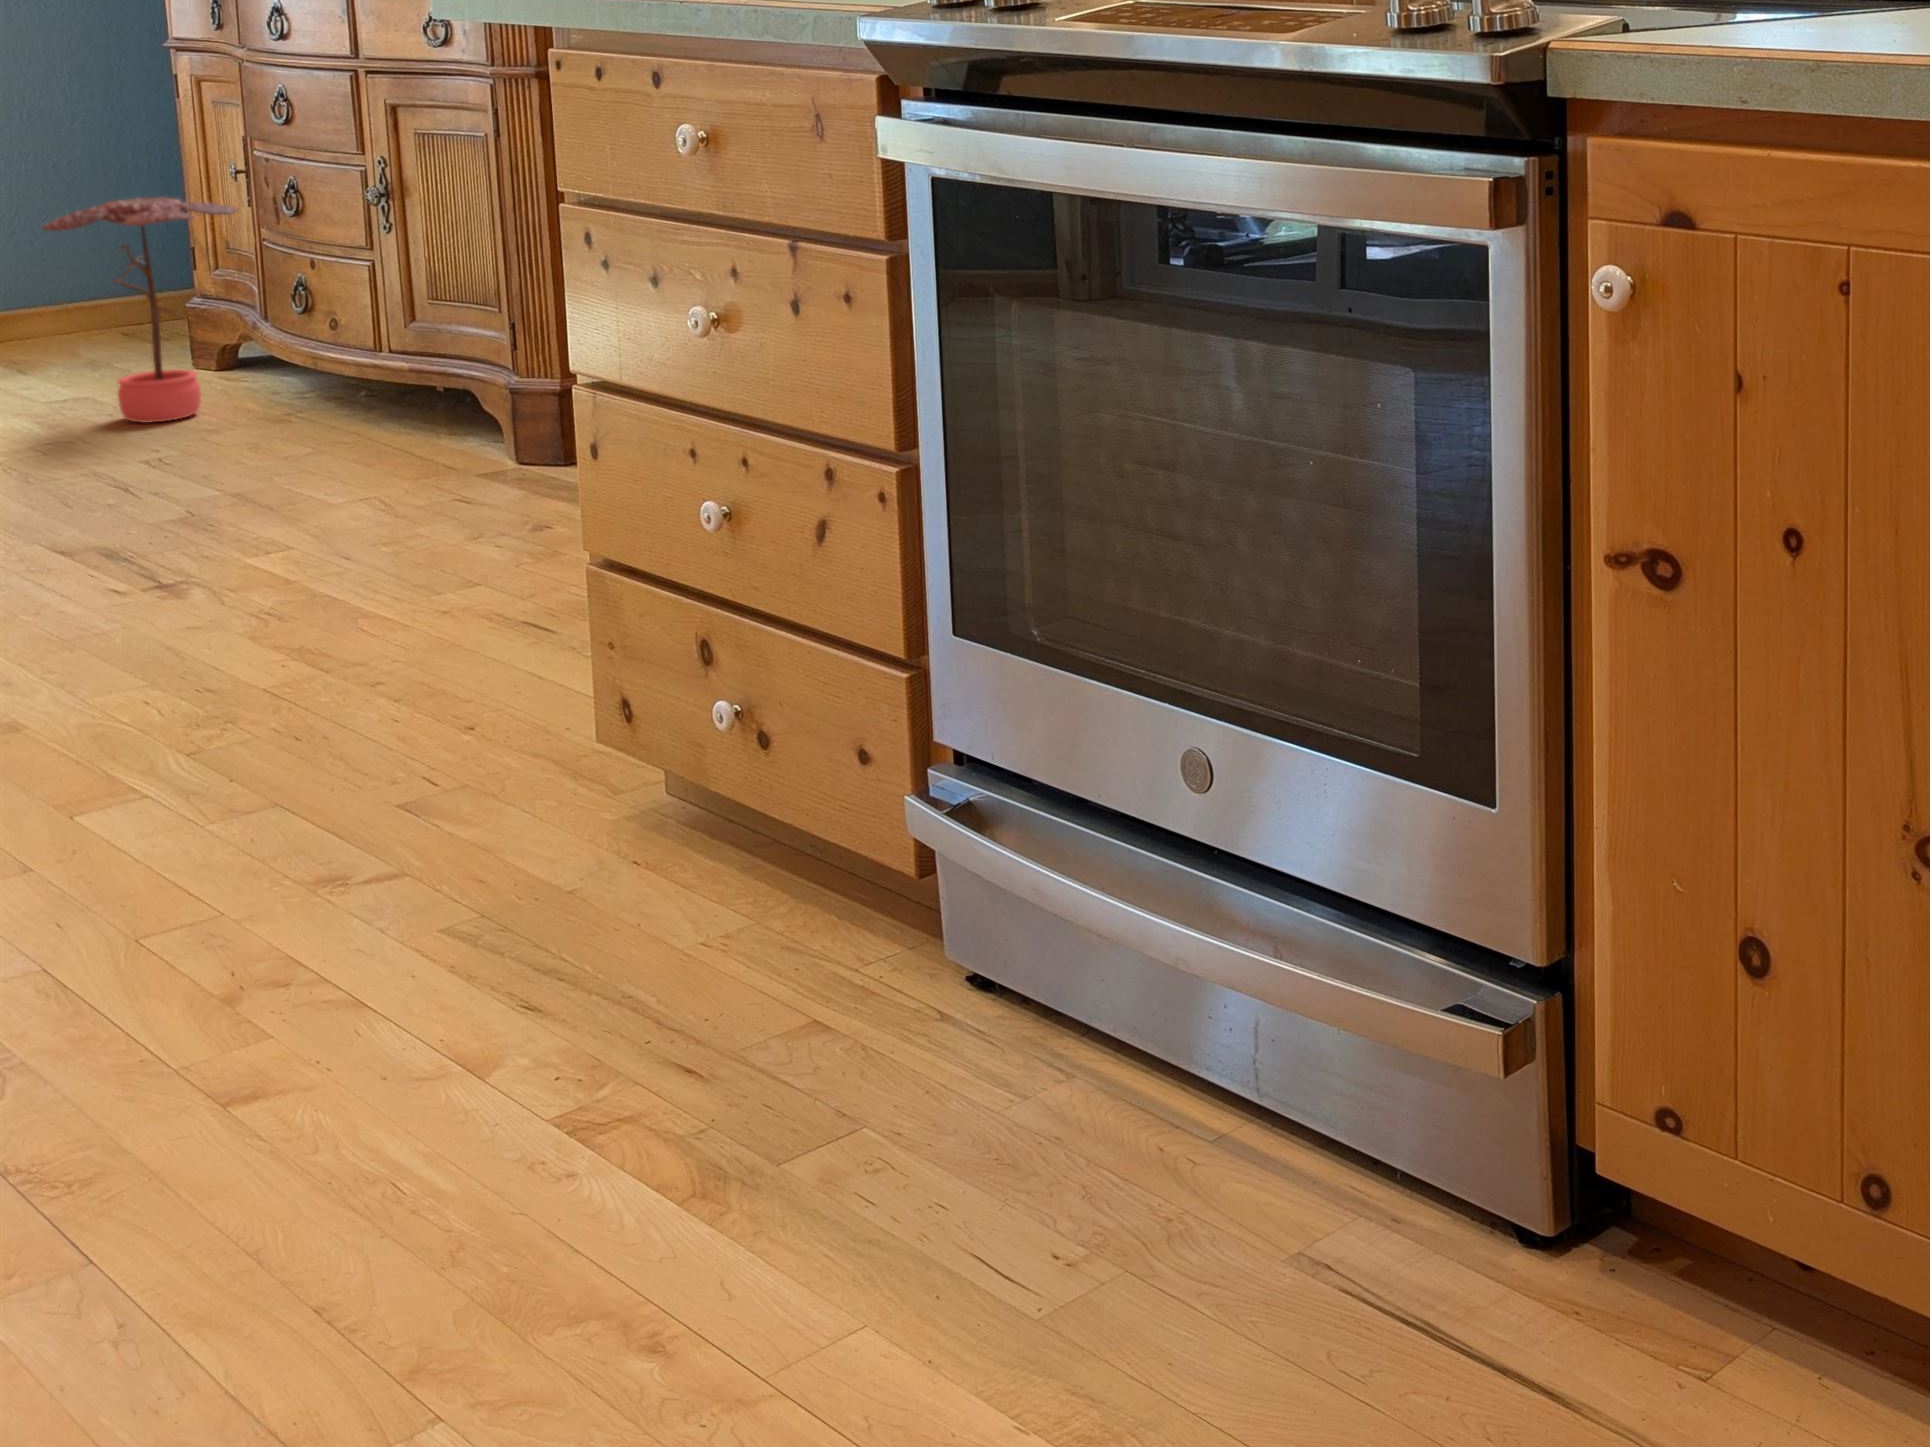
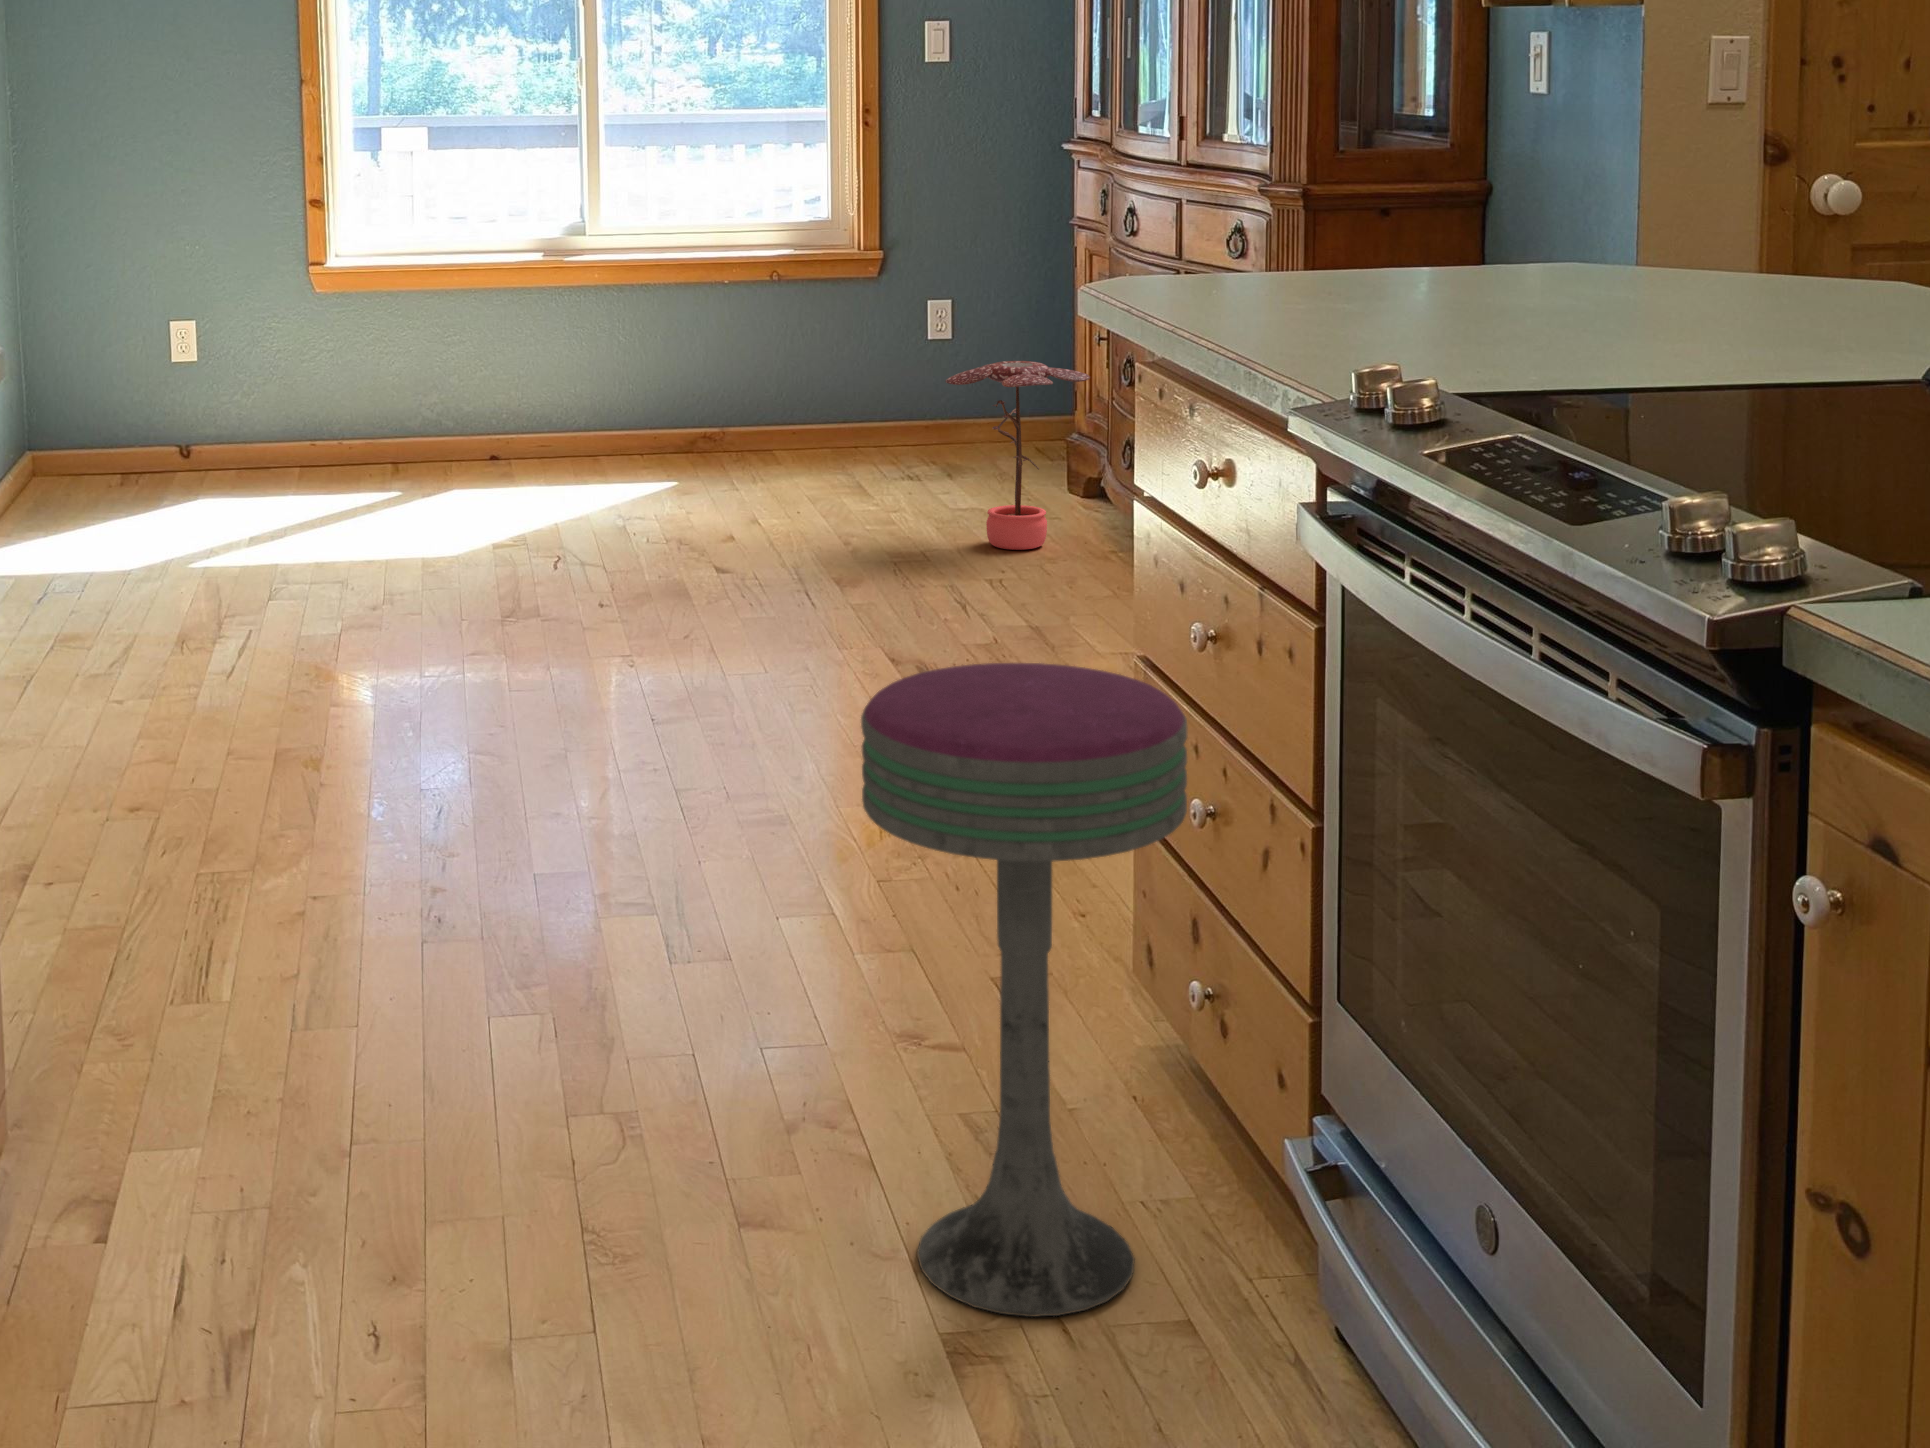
bar stool: none [276,374,697,1112] -> present [861,663,1187,1317]

